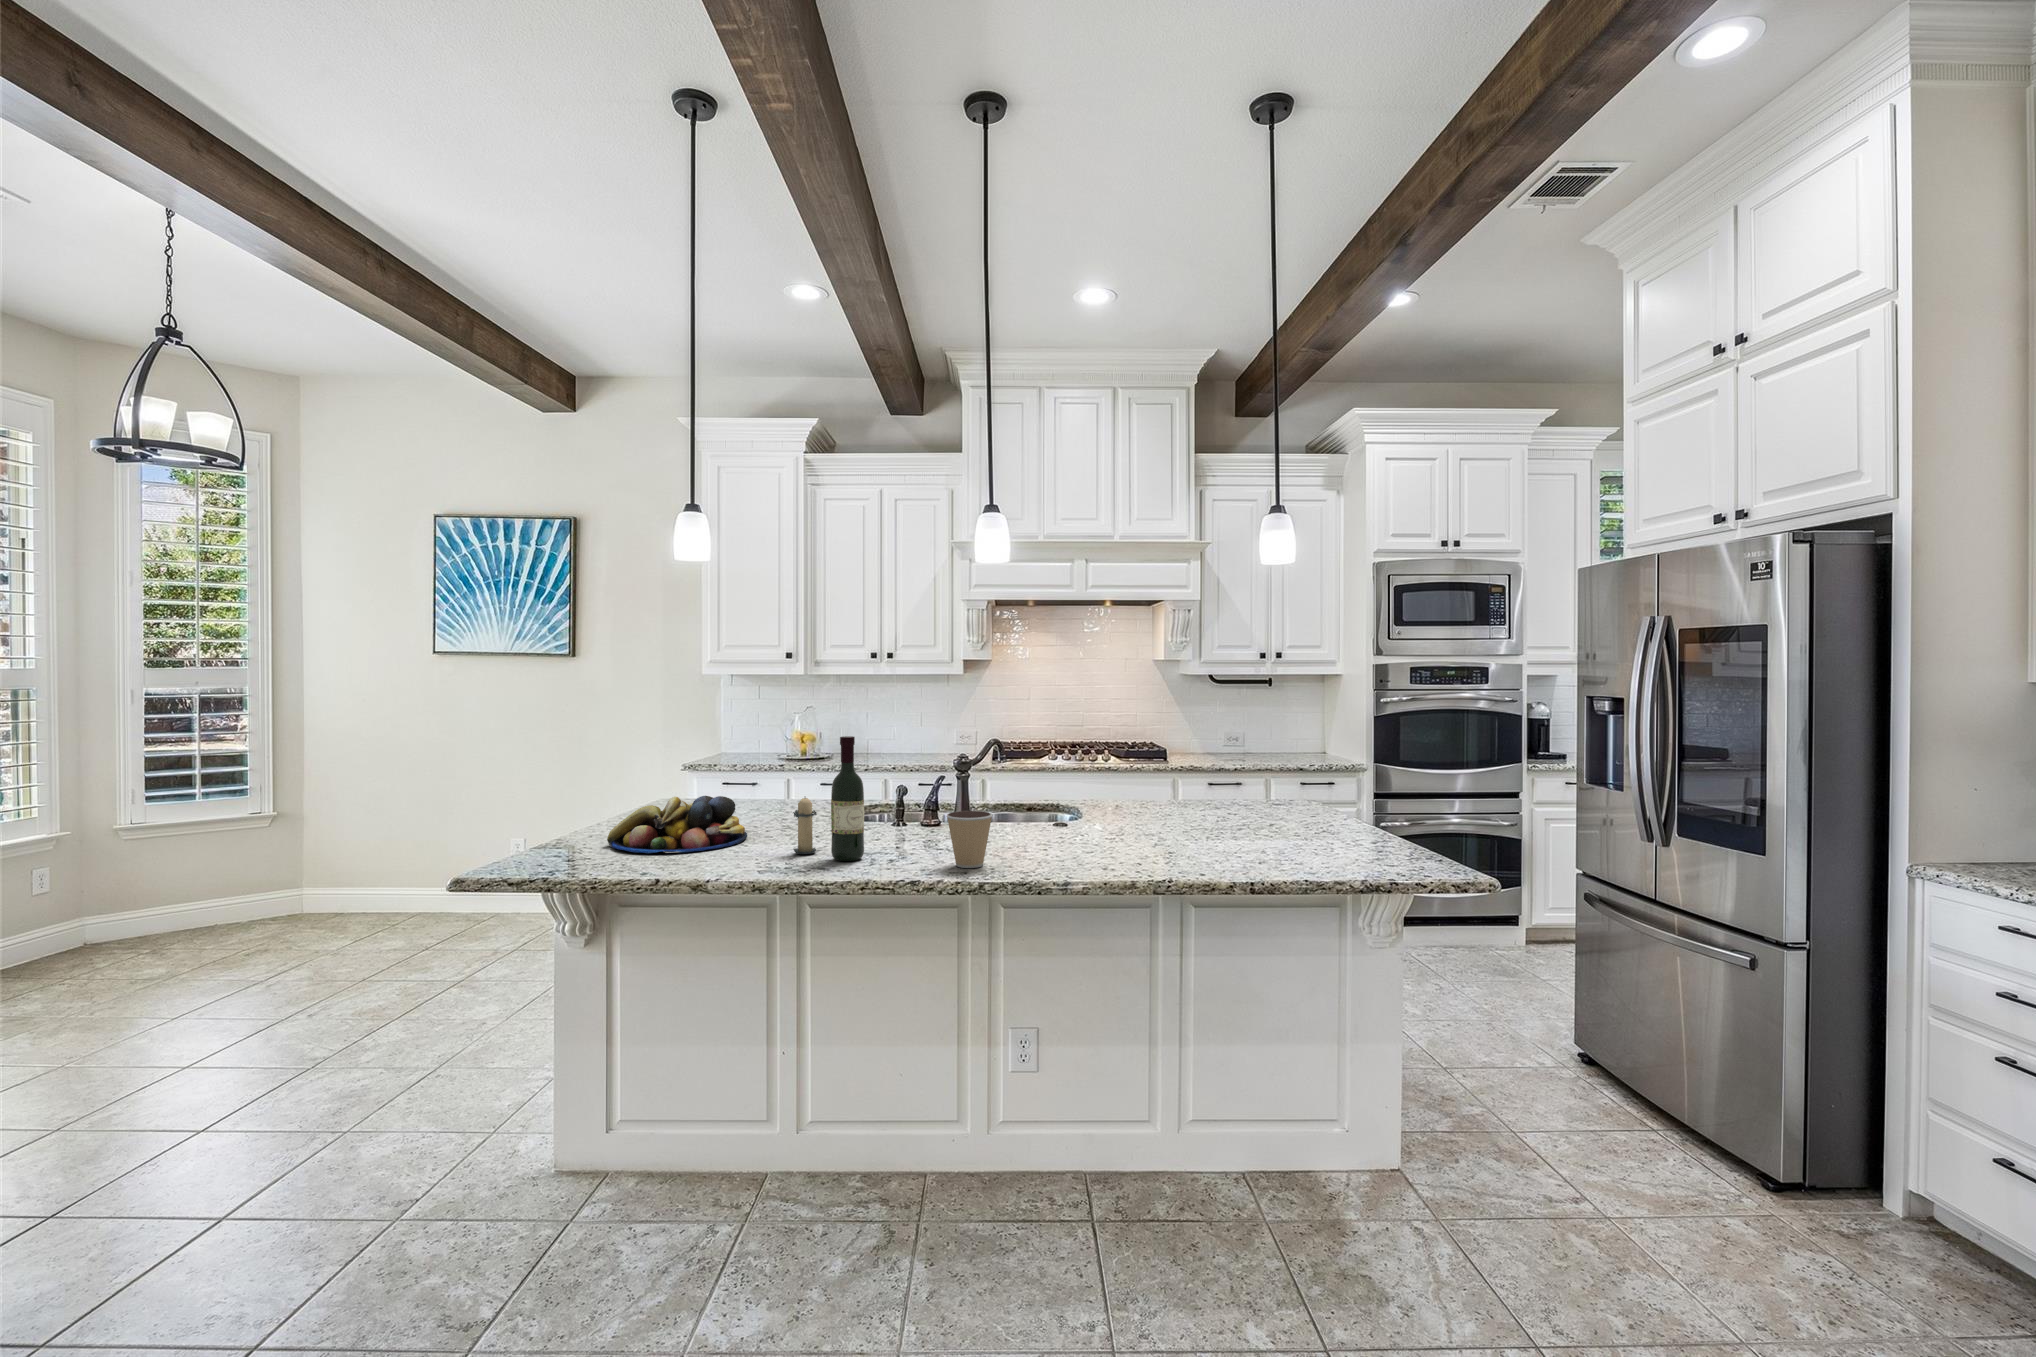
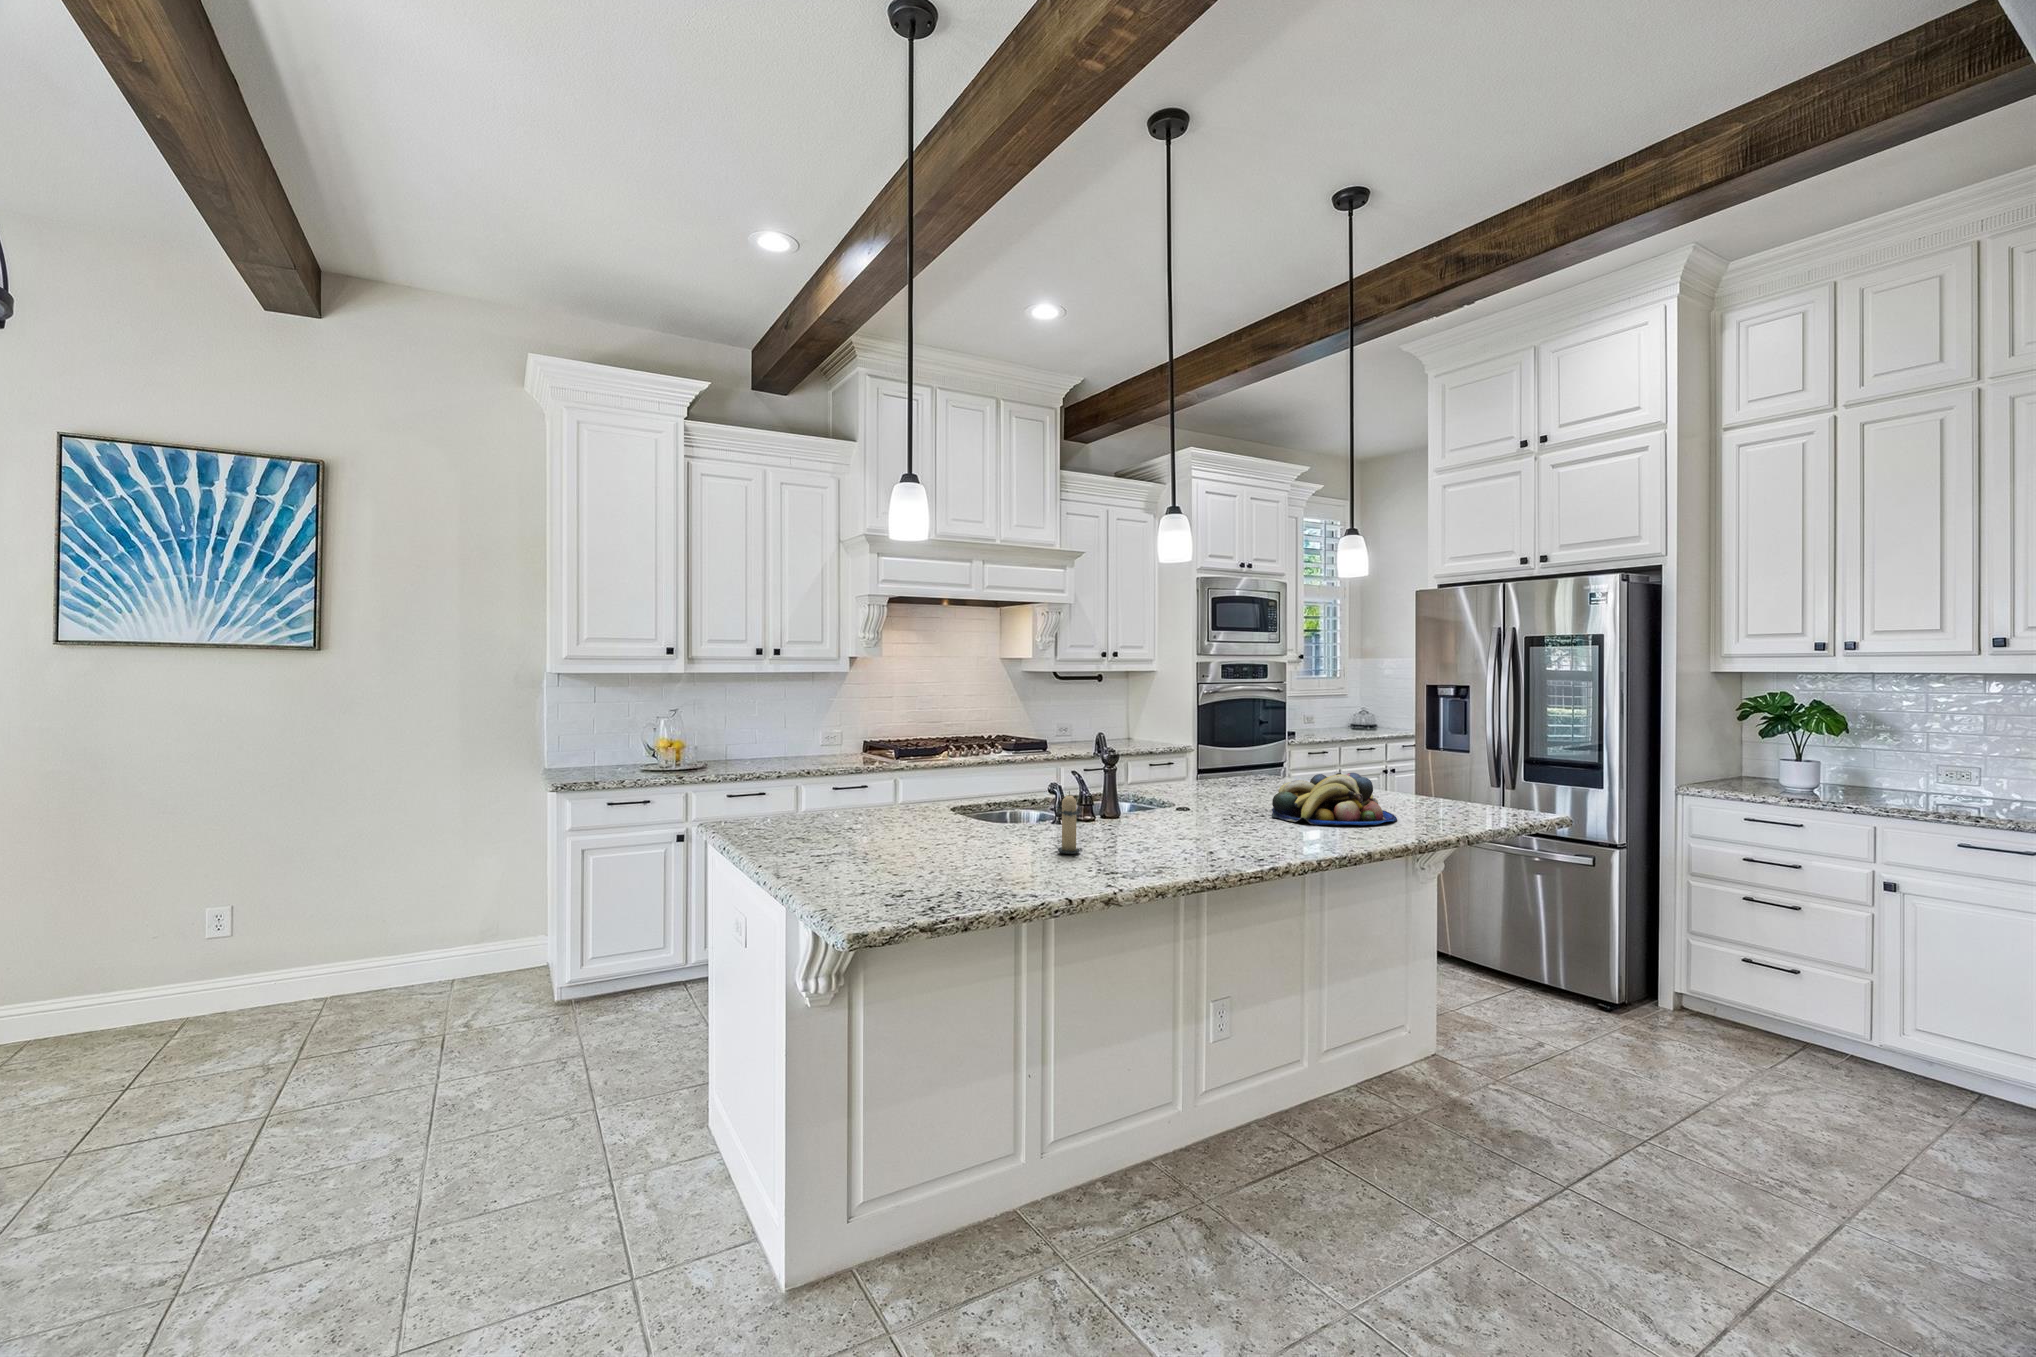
wine bottle: present [831,736,864,861] -> none [1113,729,1146,855]
fruit bowl: present [607,796,747,853] -> present [1272,773,1397,825]
coffee cup: present [947,811,992,868] -> none [1227,795,1272,849]

